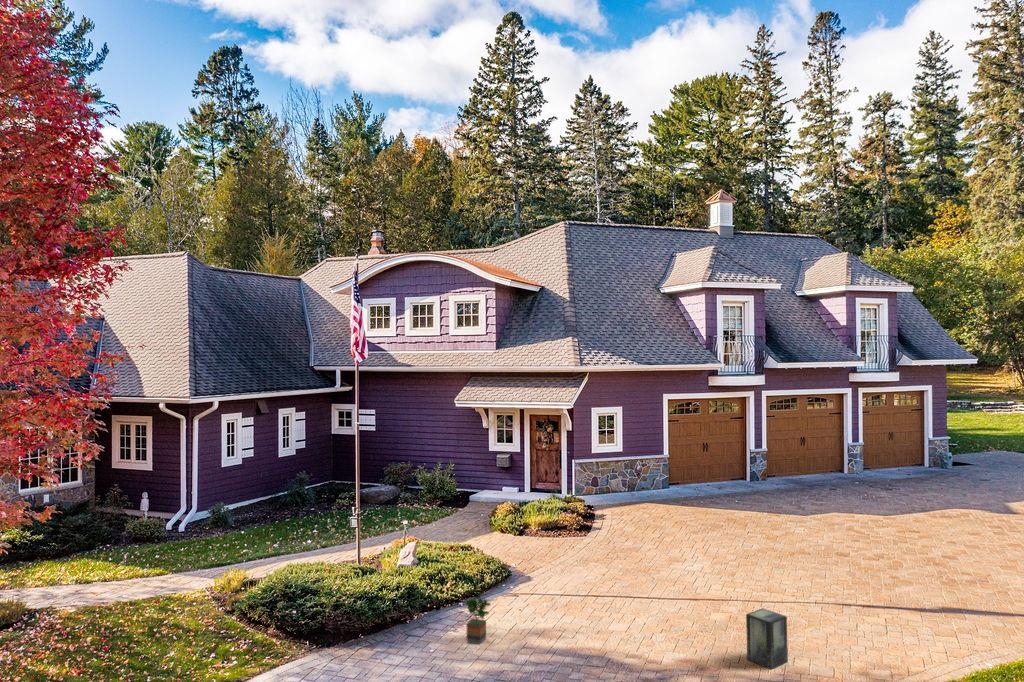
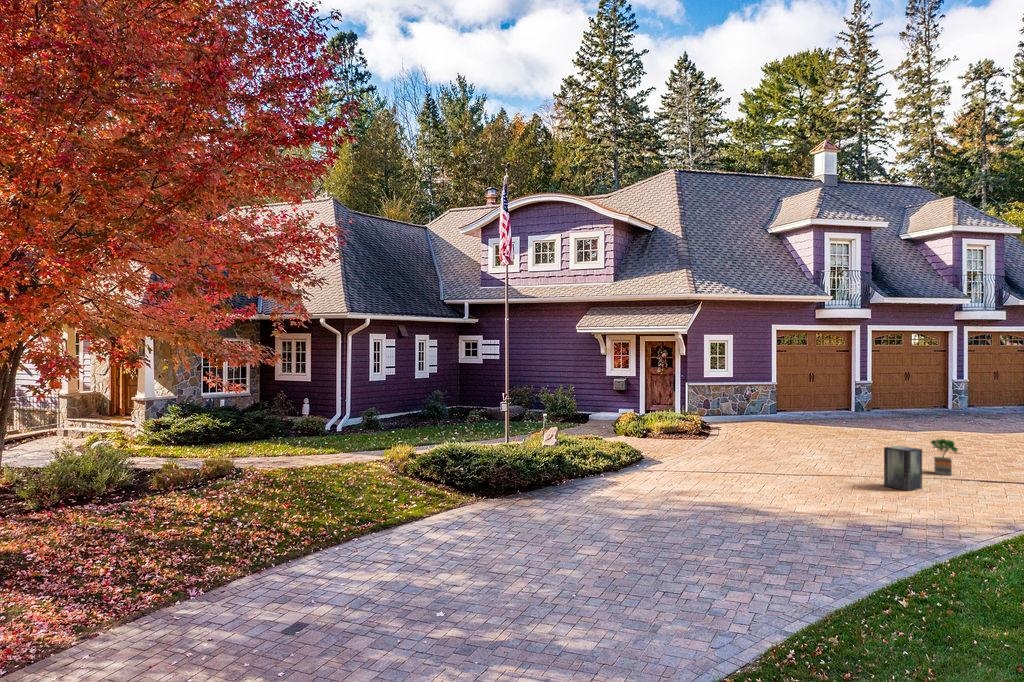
potted tree: present [466,598,490,644] -> present [930,439,958,475]

